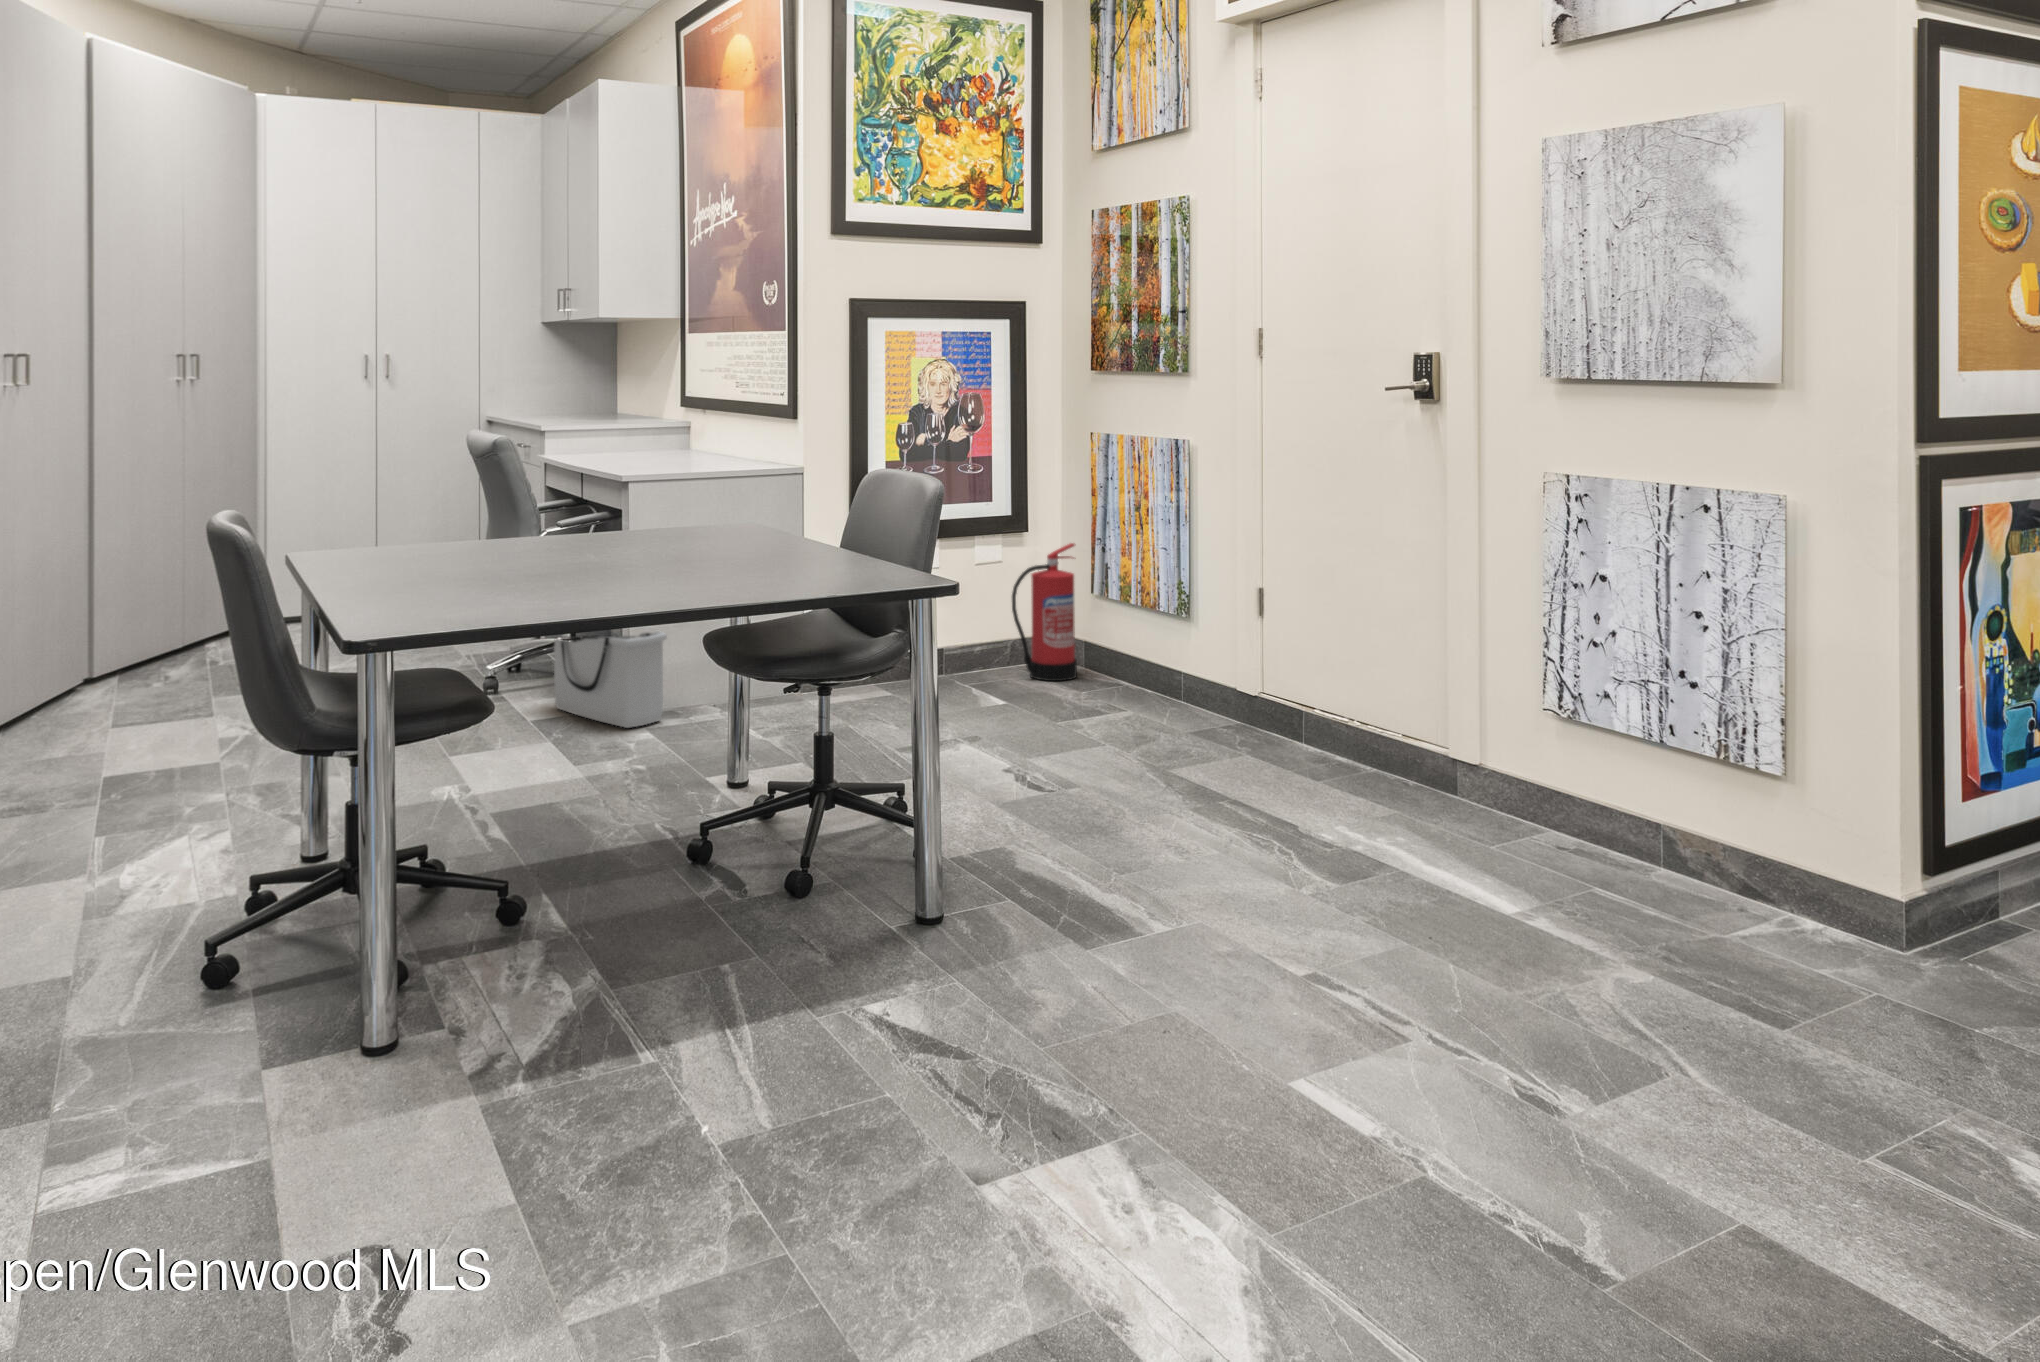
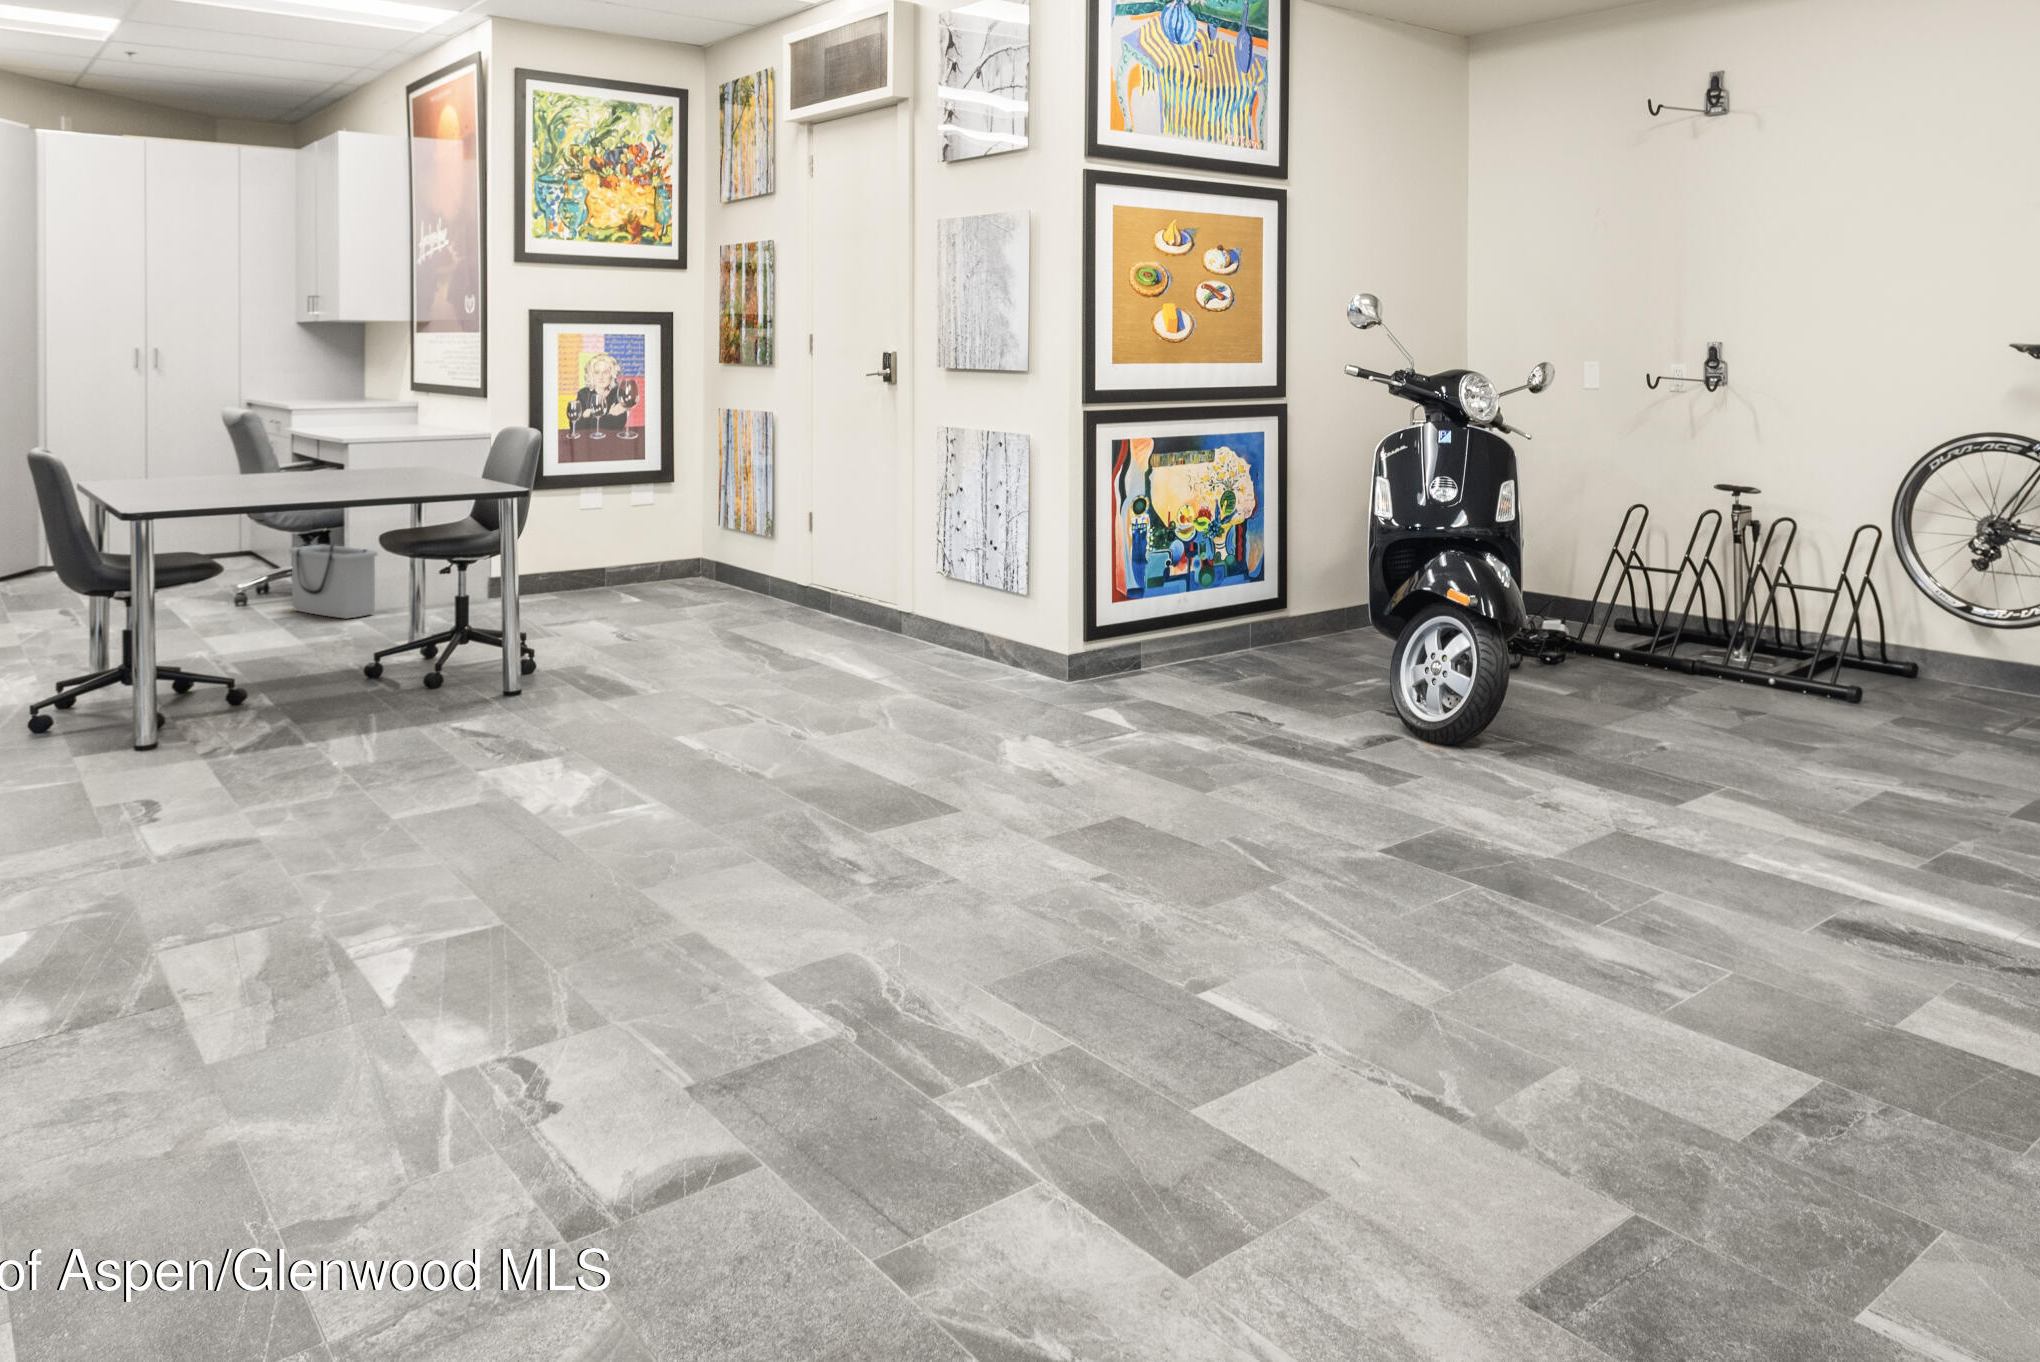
fire extinguisher: present [1012,543,1077,681] -> none [654,487,706,586]

